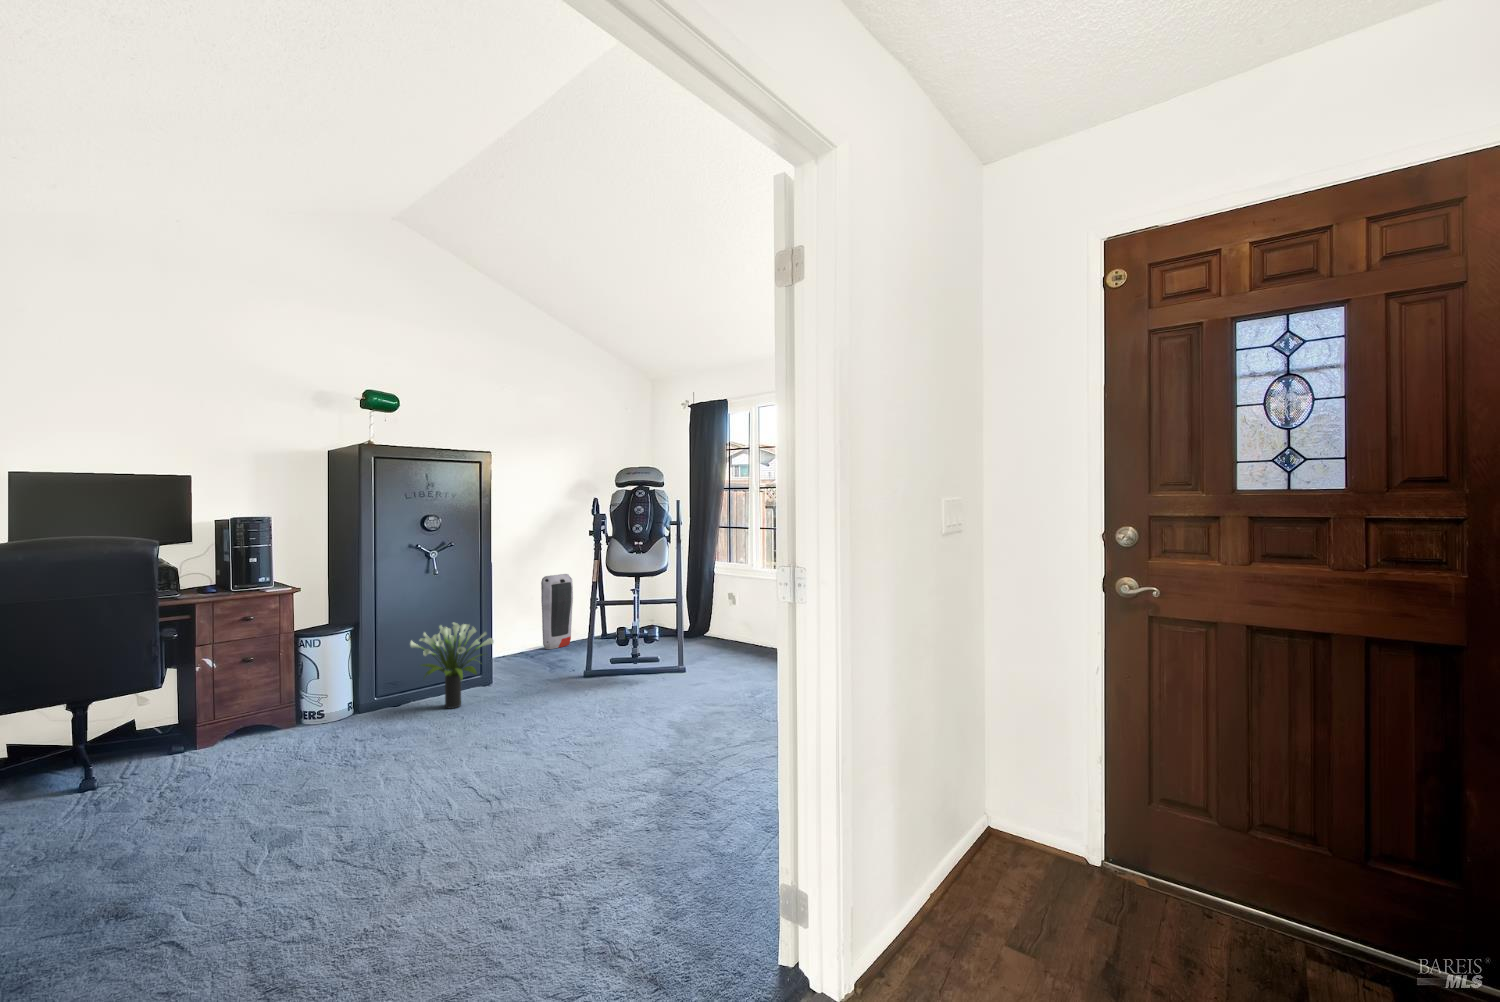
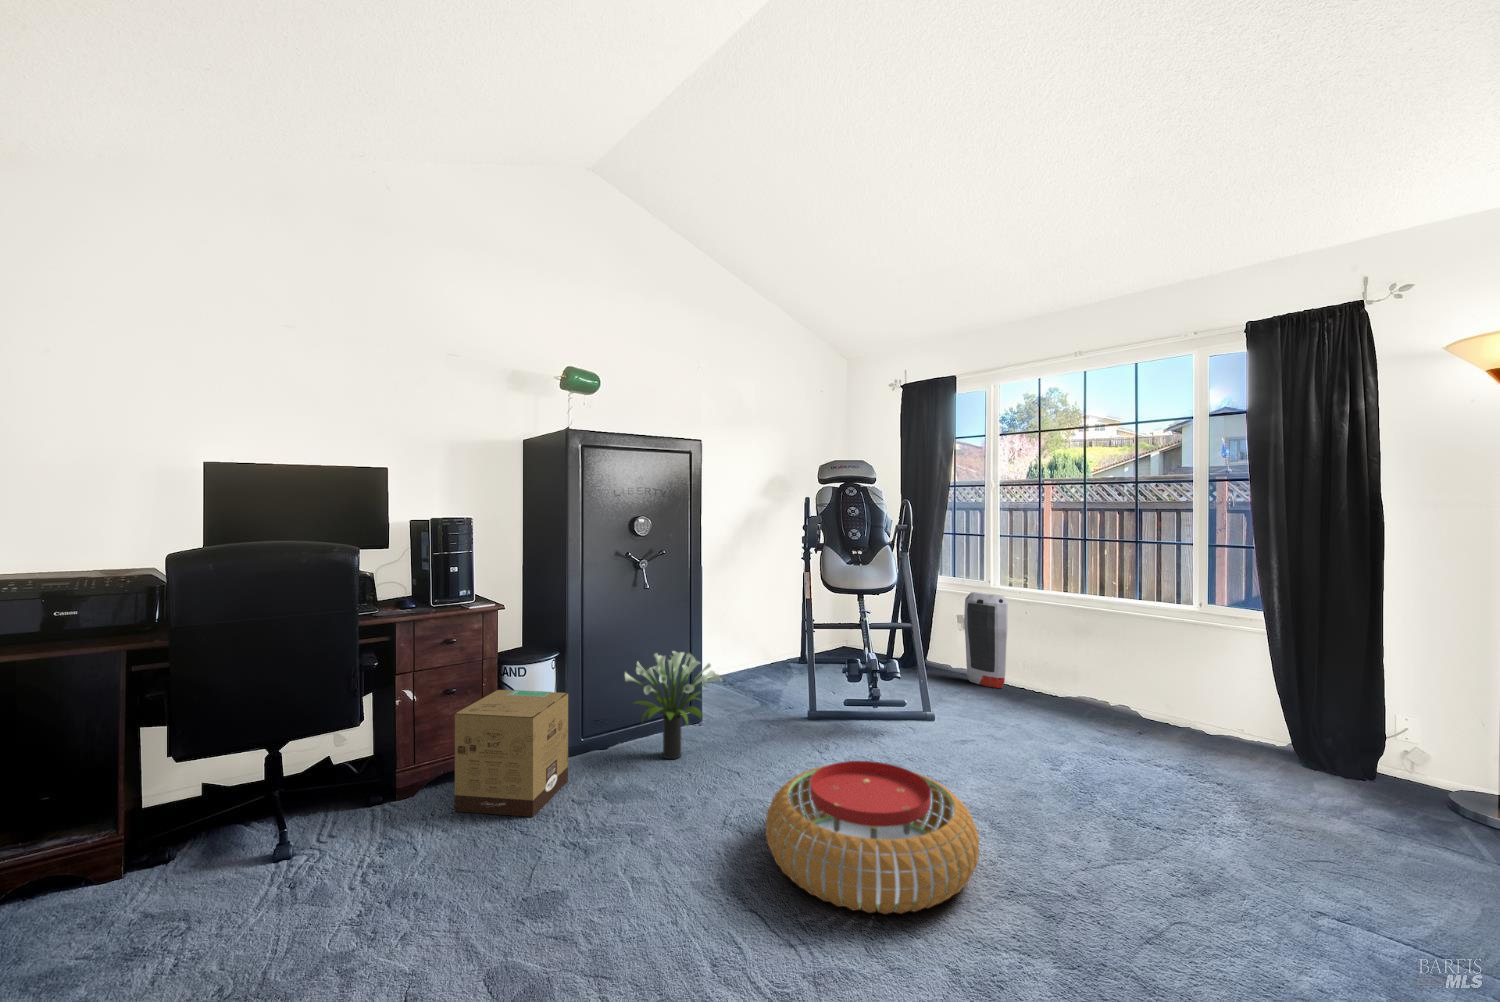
air purifier: present [541,574,573,649] -> present [964,592,1008,688]
cardboard box: none [249,657,356,752] -> present [455,690,568,817]
pouf: none [494,692,647,785] -> present [766,761,979,914]

